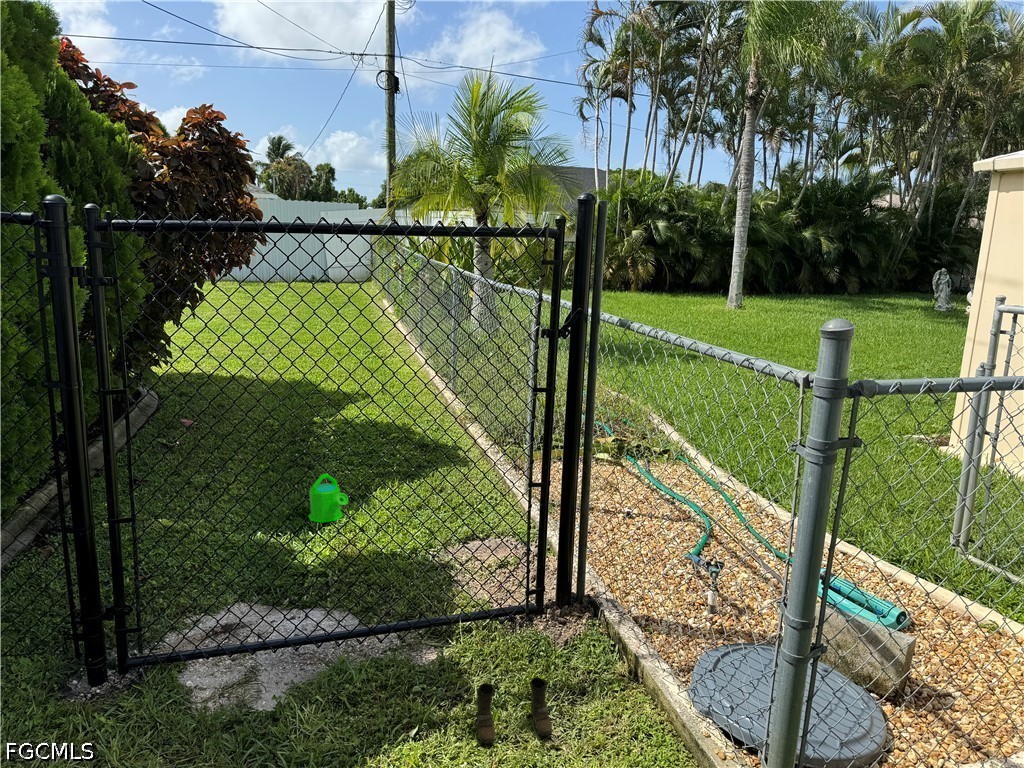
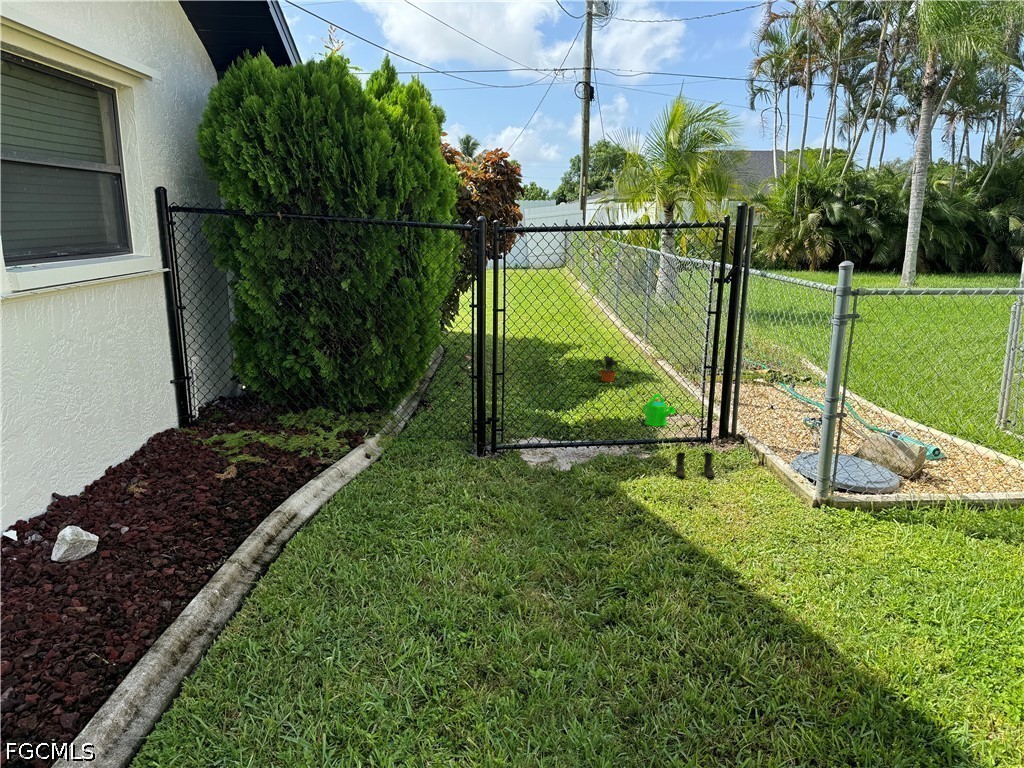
potted plant: none [361,430,410,472] -> present [594,356,623,382]
watering can: present [308,473,348,523] -> present [643,394,675,426]

